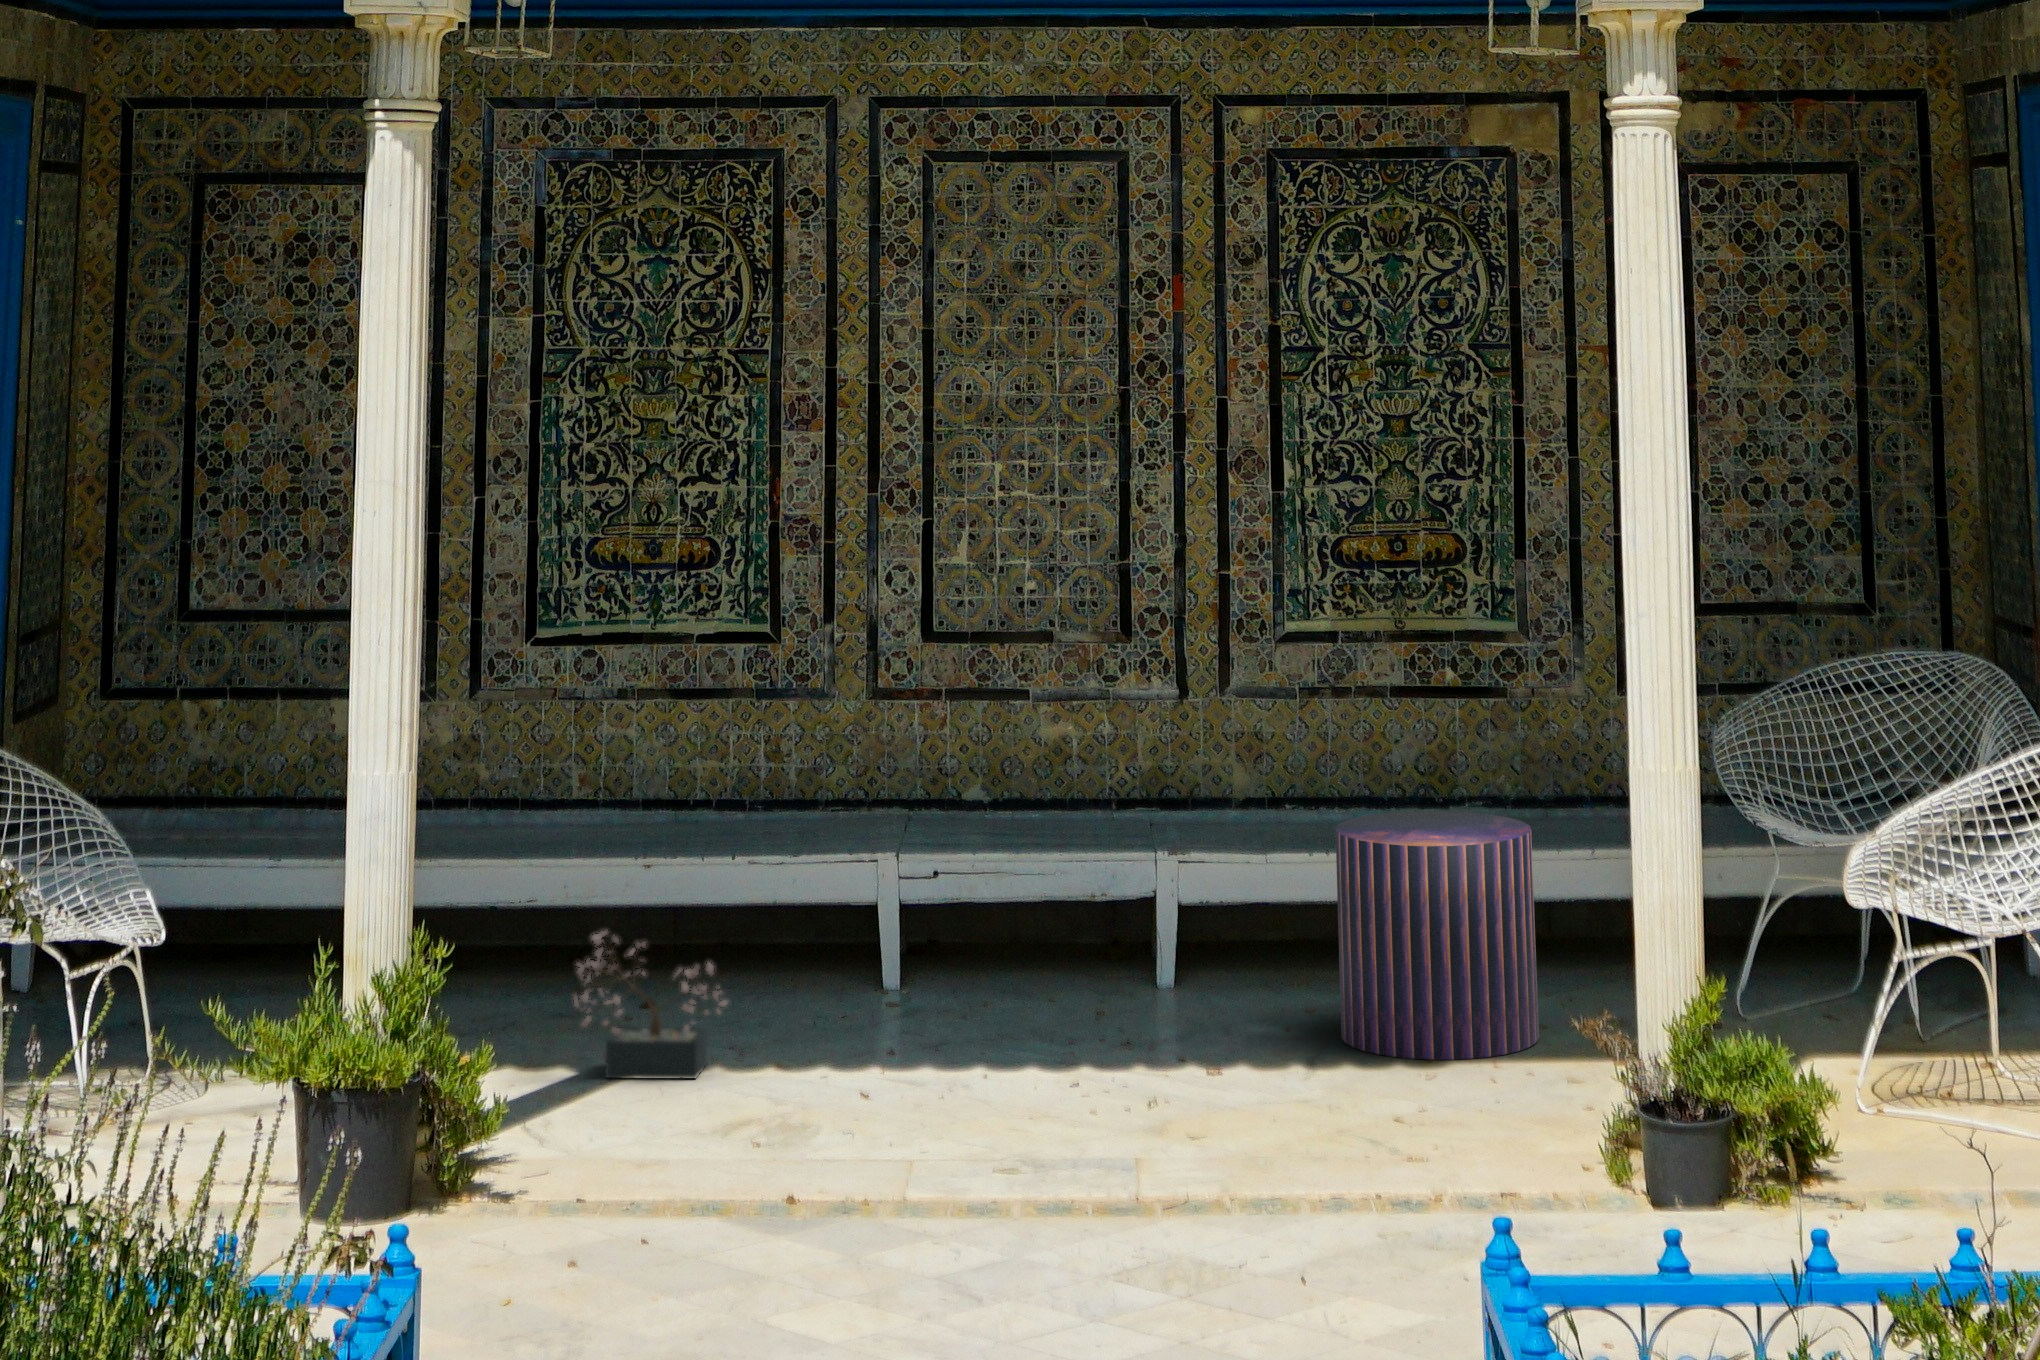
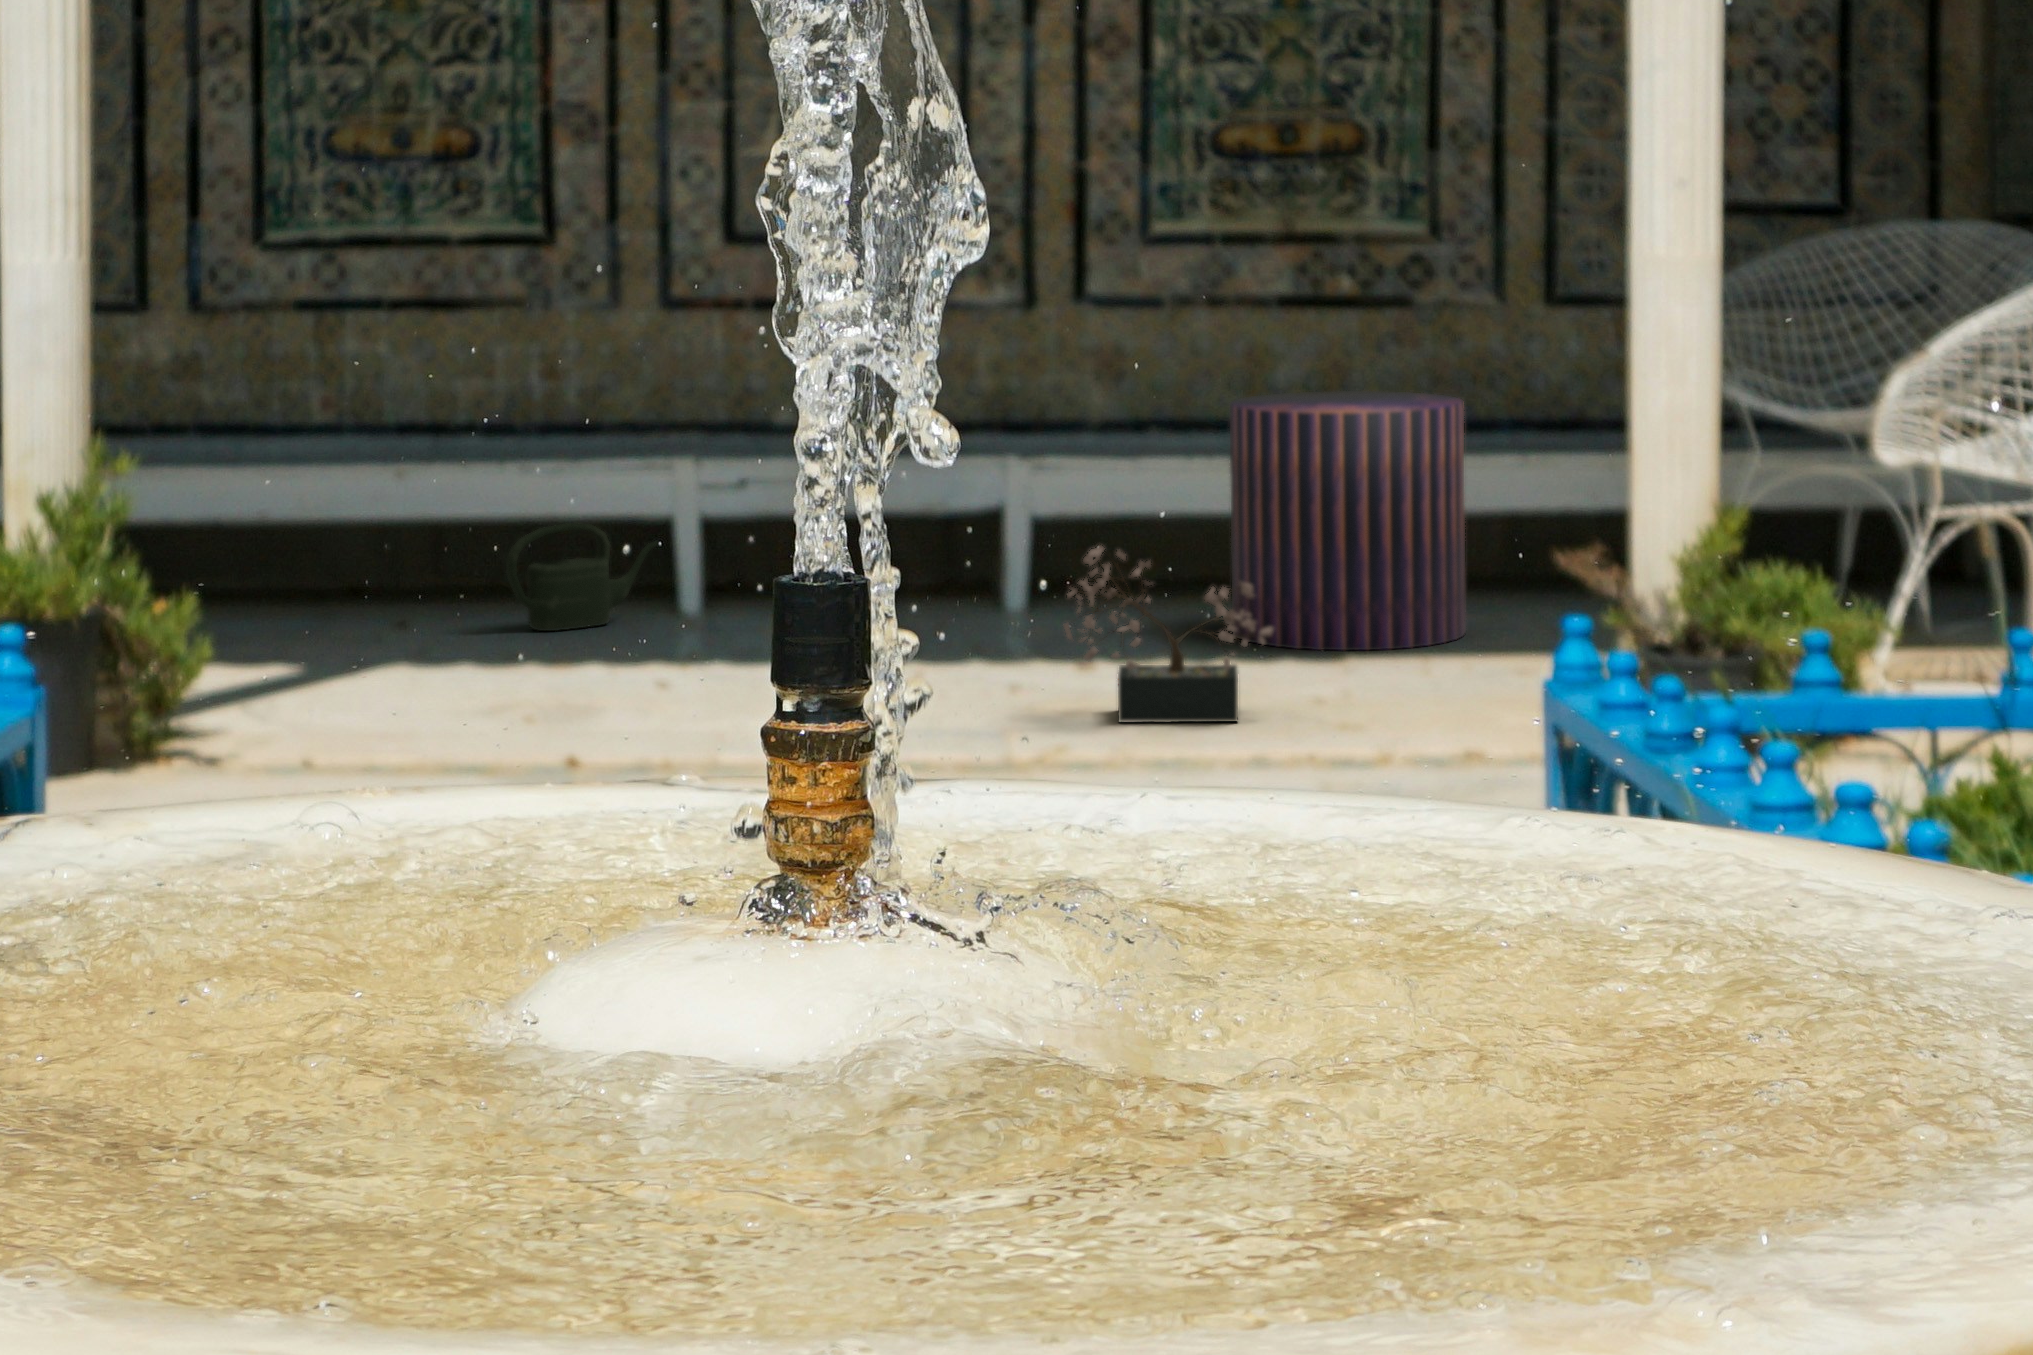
watering can: none [723,925,853,1025] -> present [506,523,658,631]
decorative plant: present [573,931,727,1079] -> present [1064,546,1273,723]

